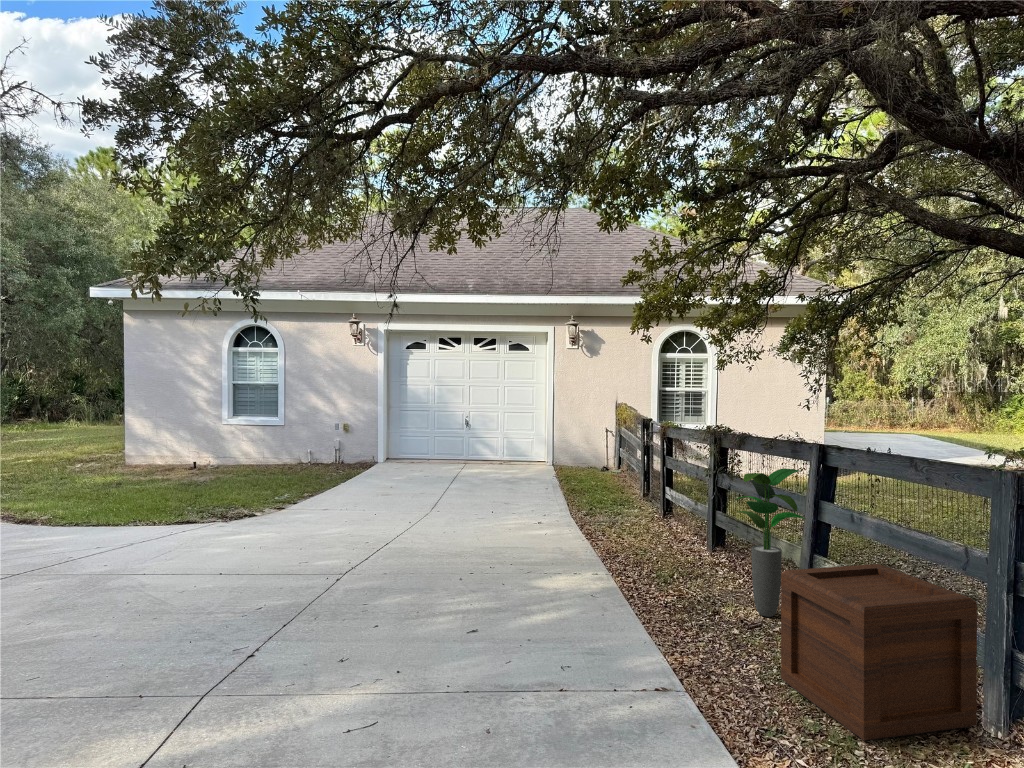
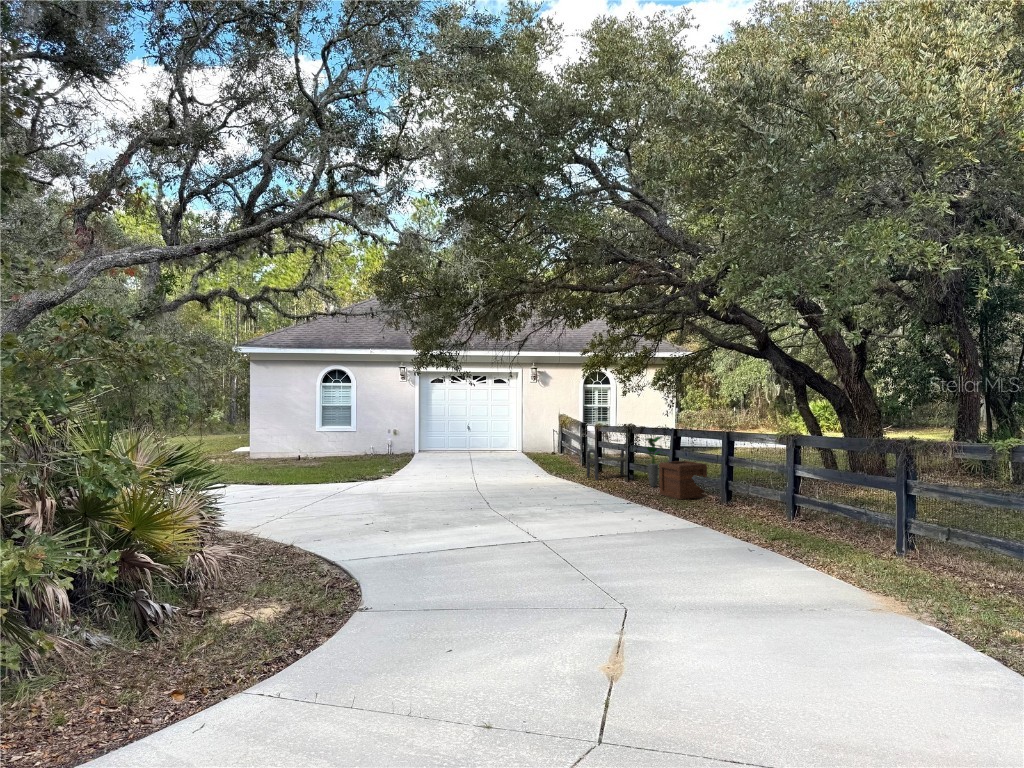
bench: none [608,483,719,565] -> present [587,449,633,480]

